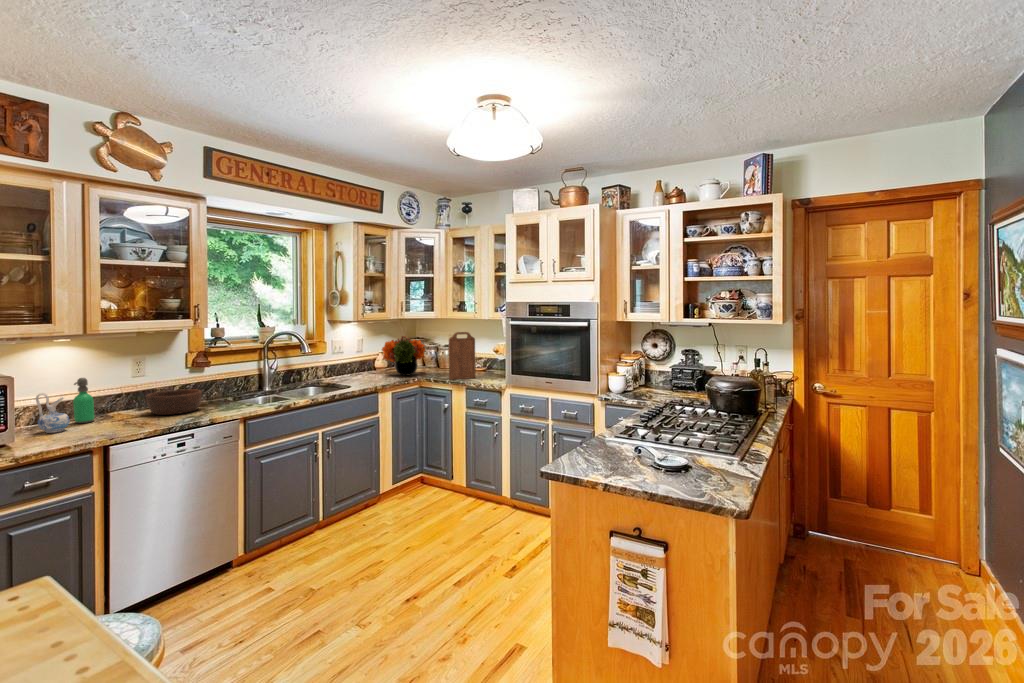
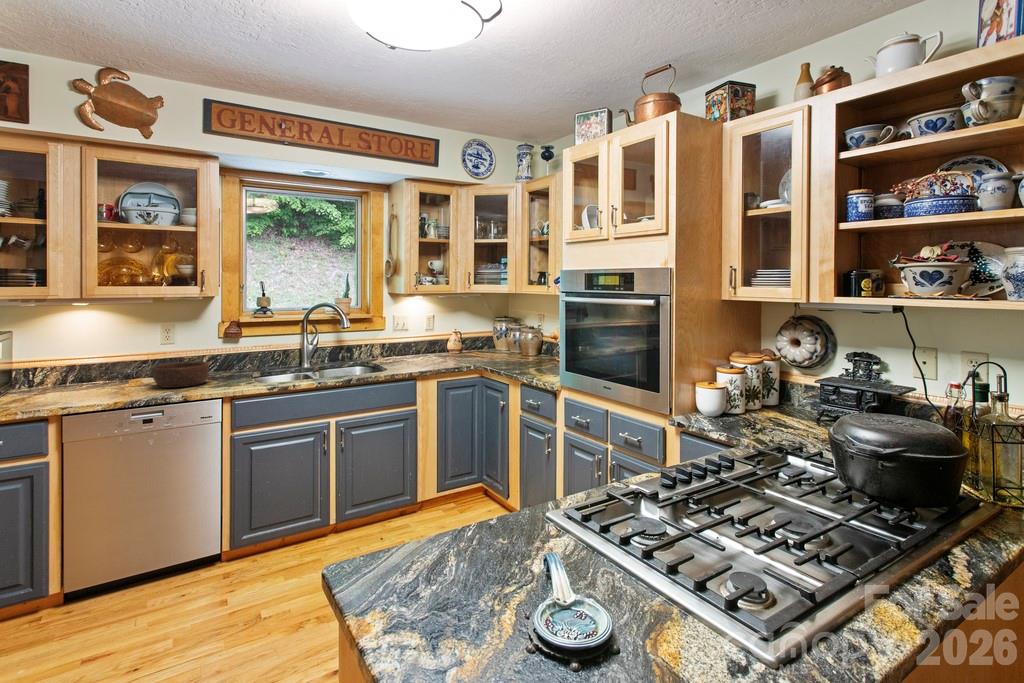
cutting board: present [449,332,475,379] -> none [503,310,538,370]
flower arrangement: present [382,336,425,376] -> none [442,313,495,360]
soap dispenser: present [73,378,94,423] -> none [83,345,110,389]
ceramic pitcher: present [36,393,70,433] -> none [38,358,70,397]

